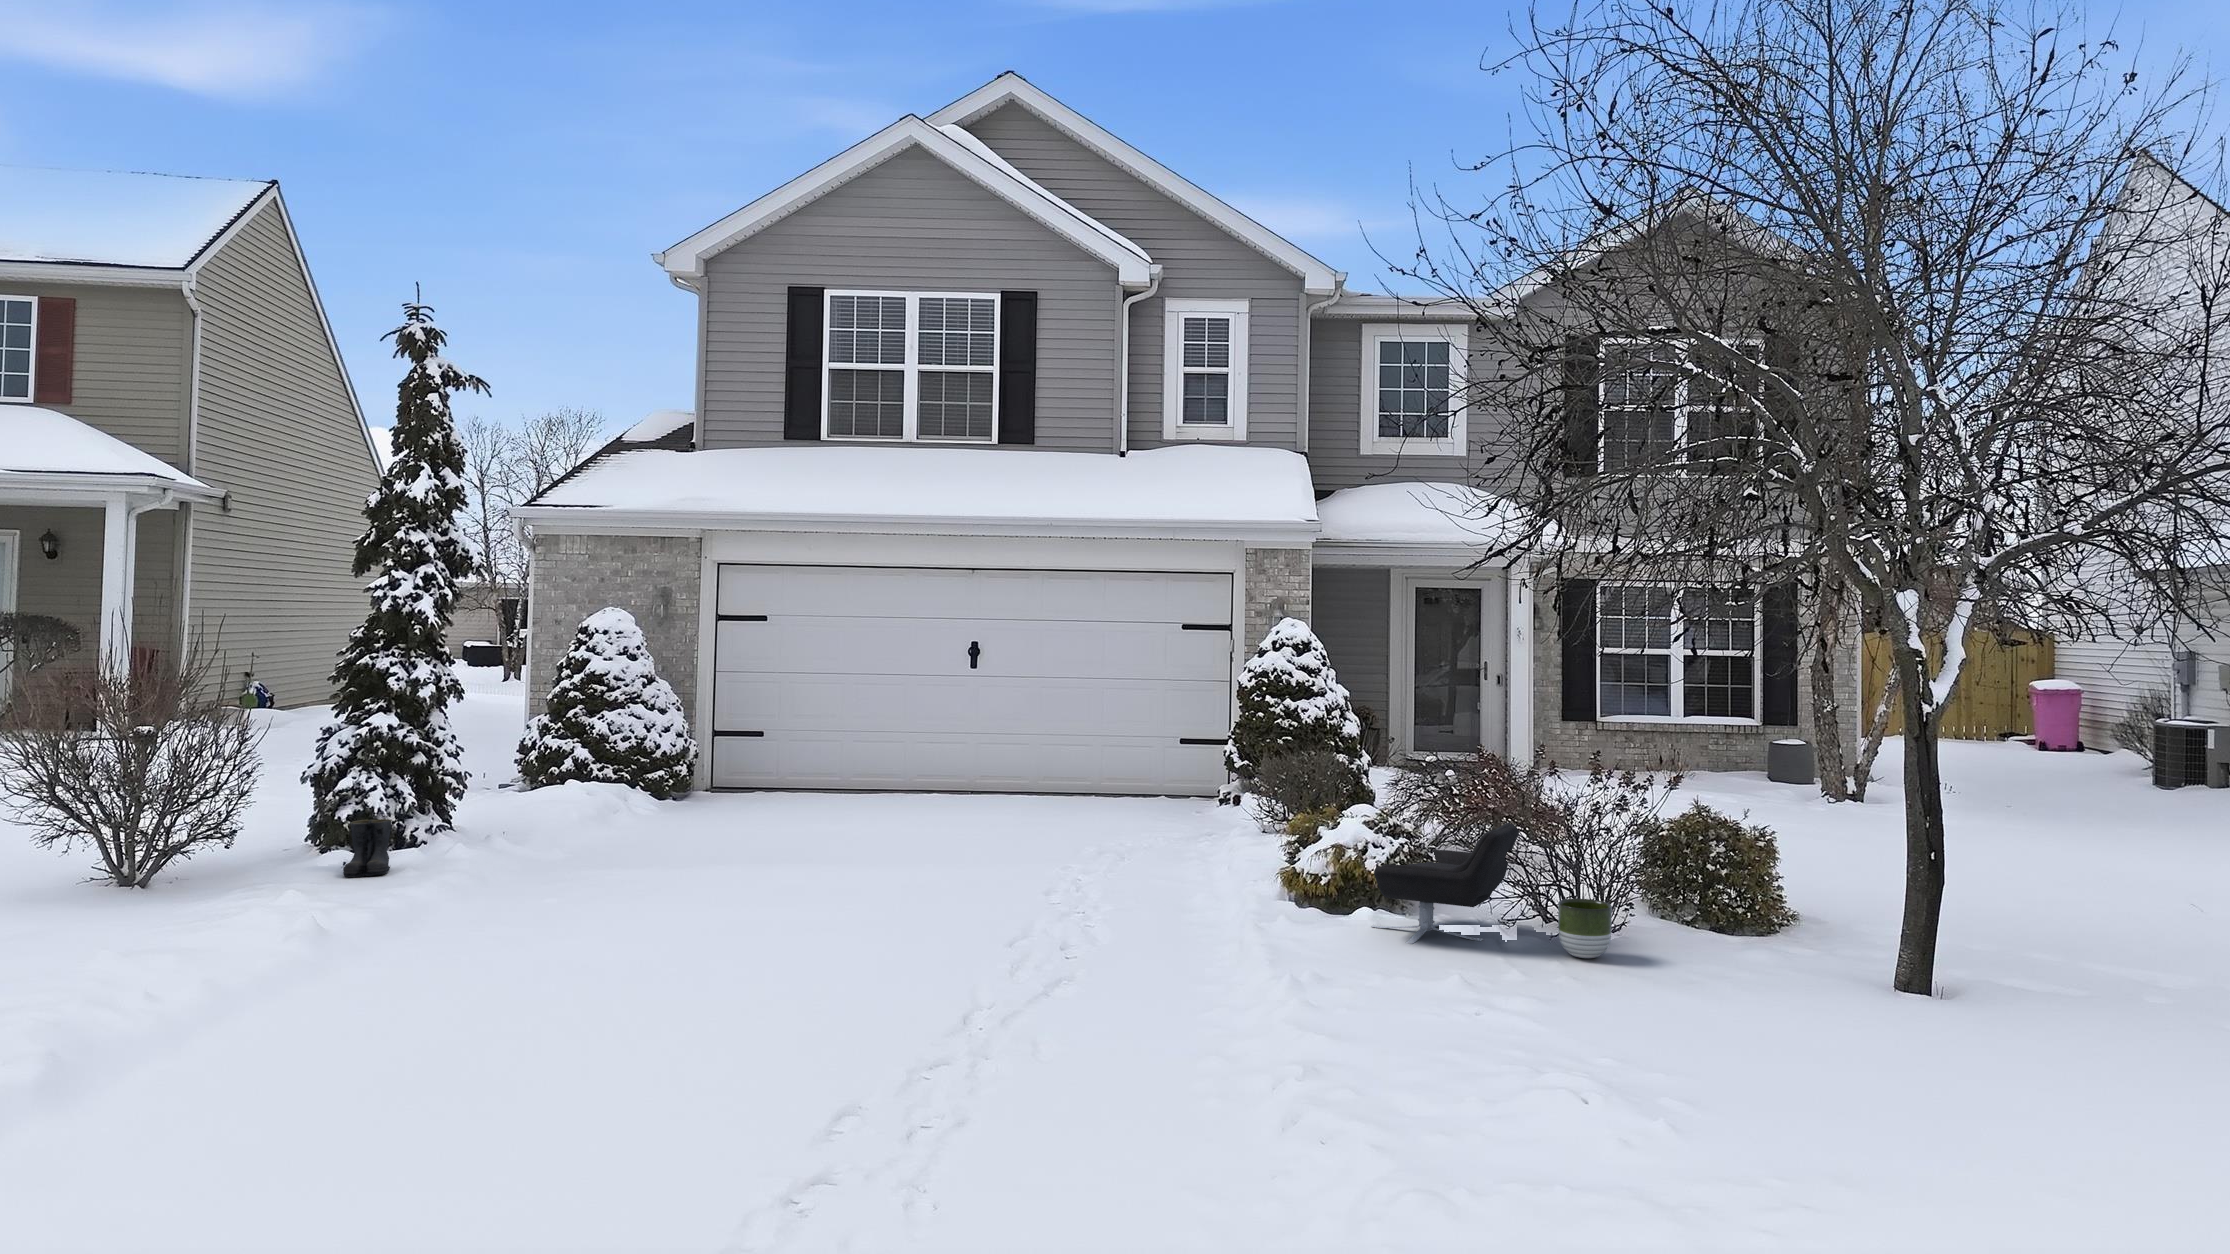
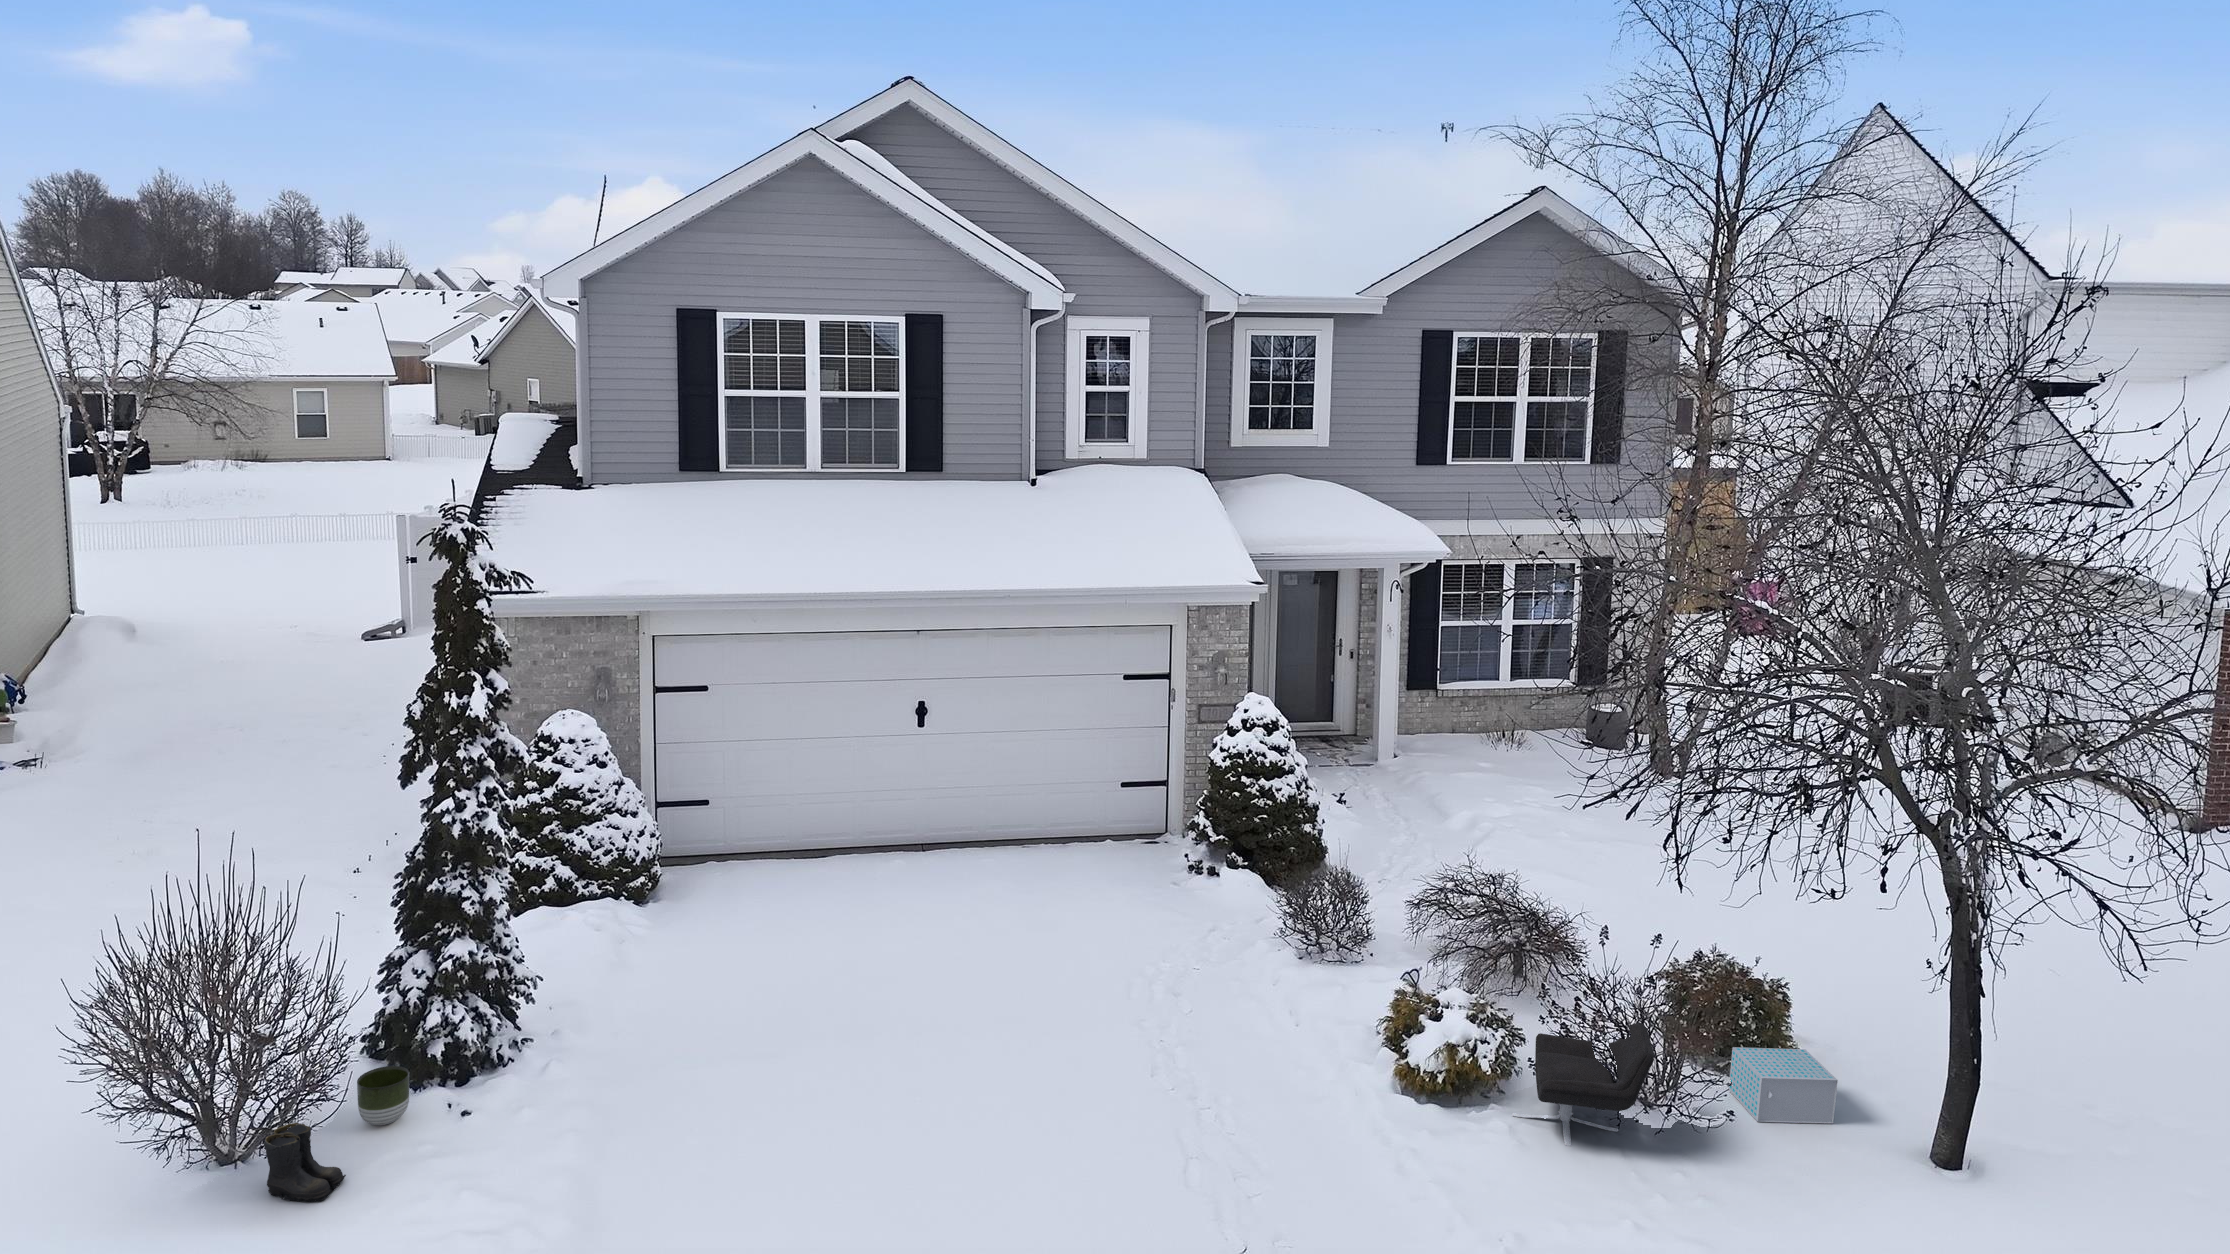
boots: present [343,819,392,878] -> present [264,1123,346,1202]
storage box: none [1656,877,1758,952] -> present [1729,1047,1838,1124]
planter: present [1558,899,1612,958] -> present [357,1066,409,1125]

